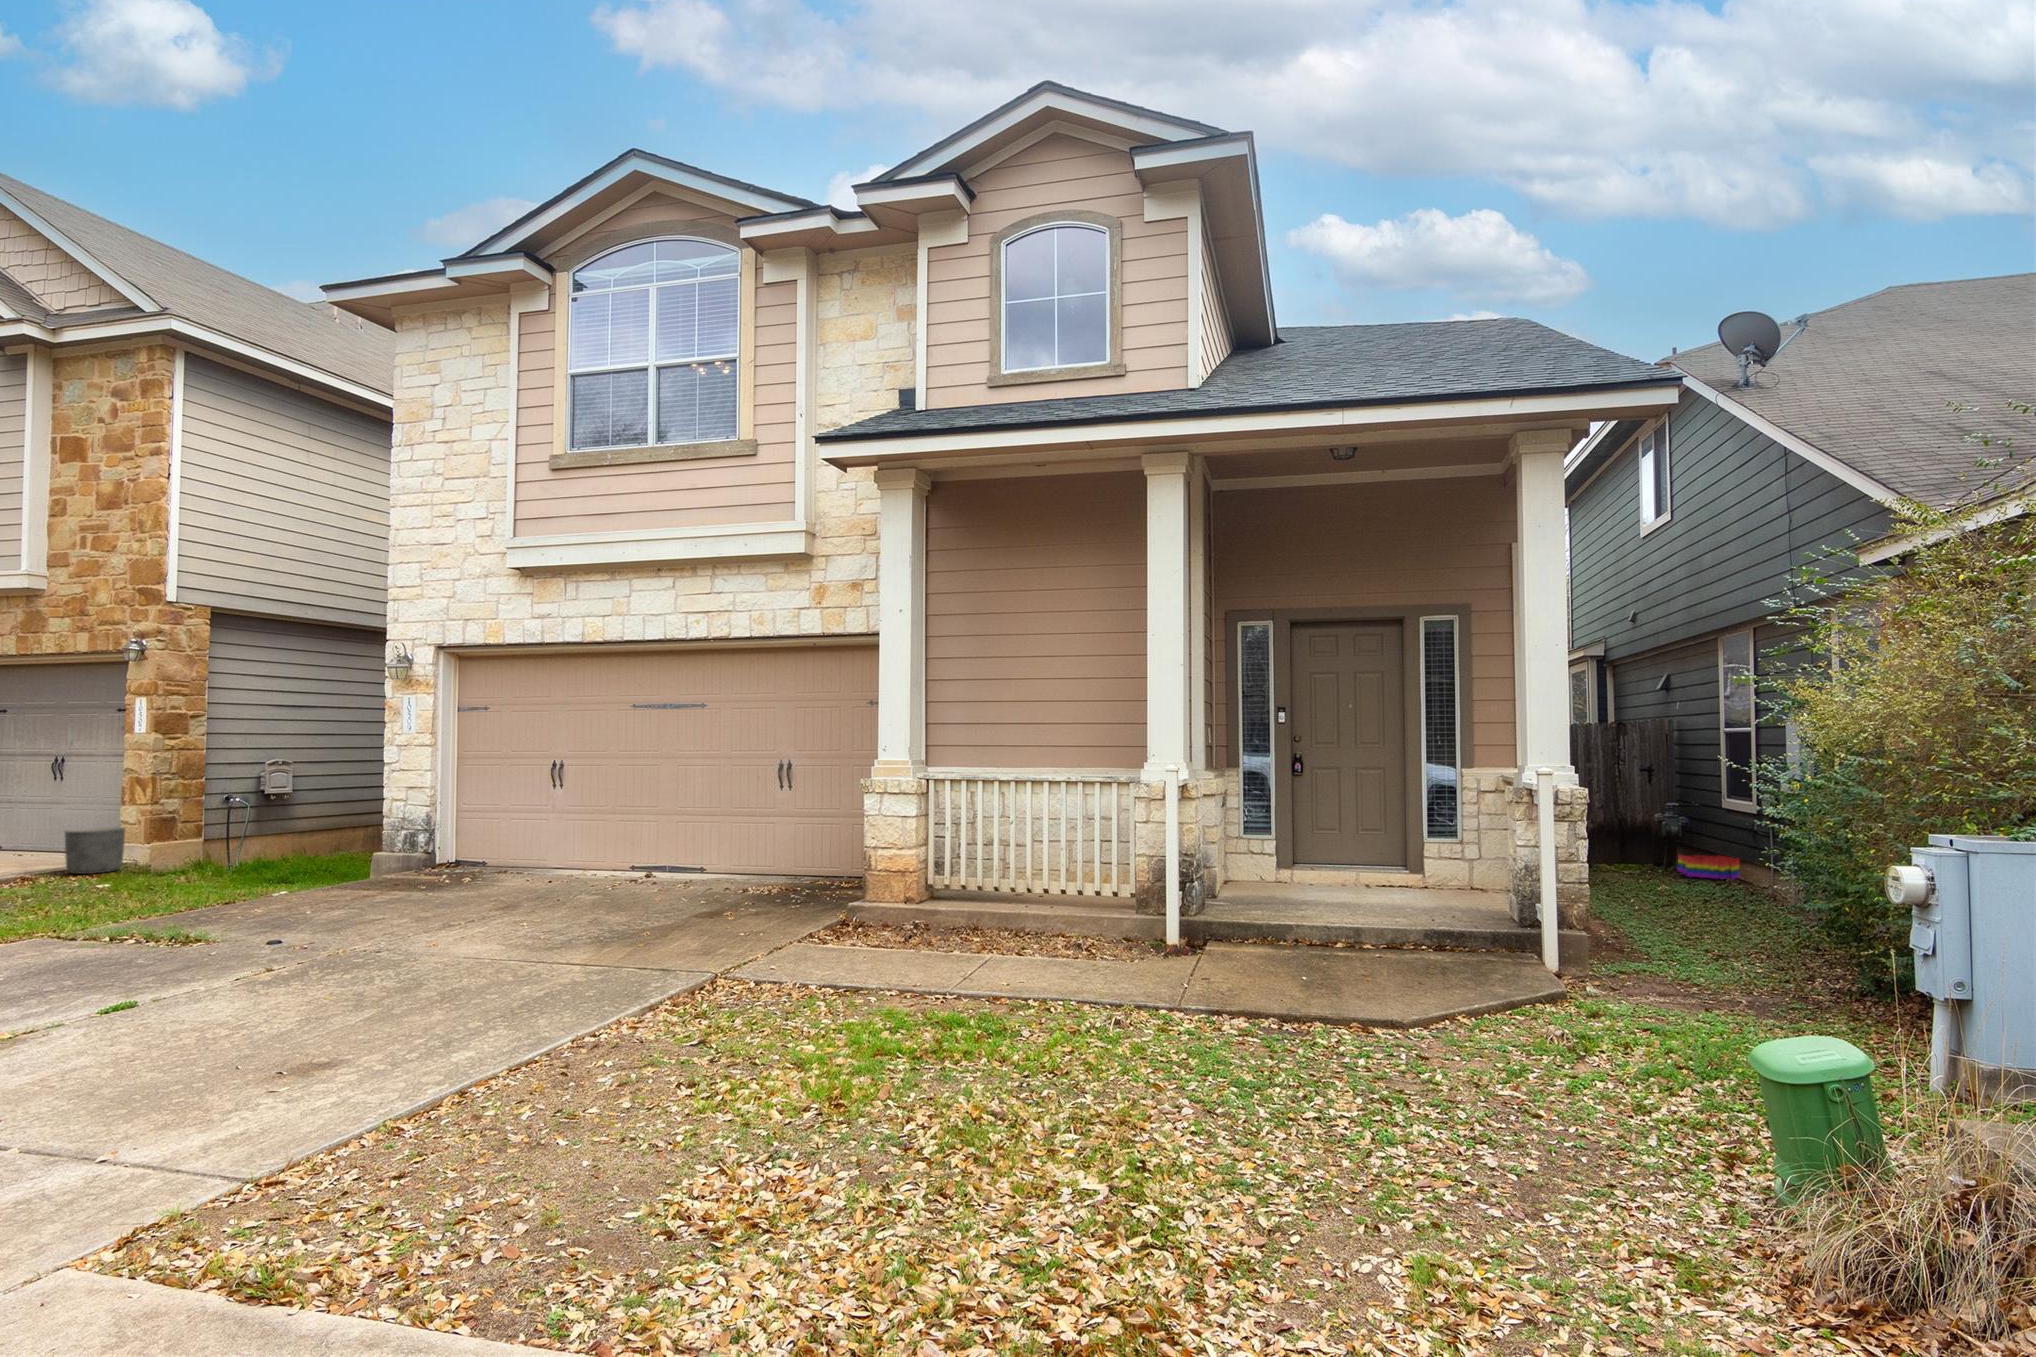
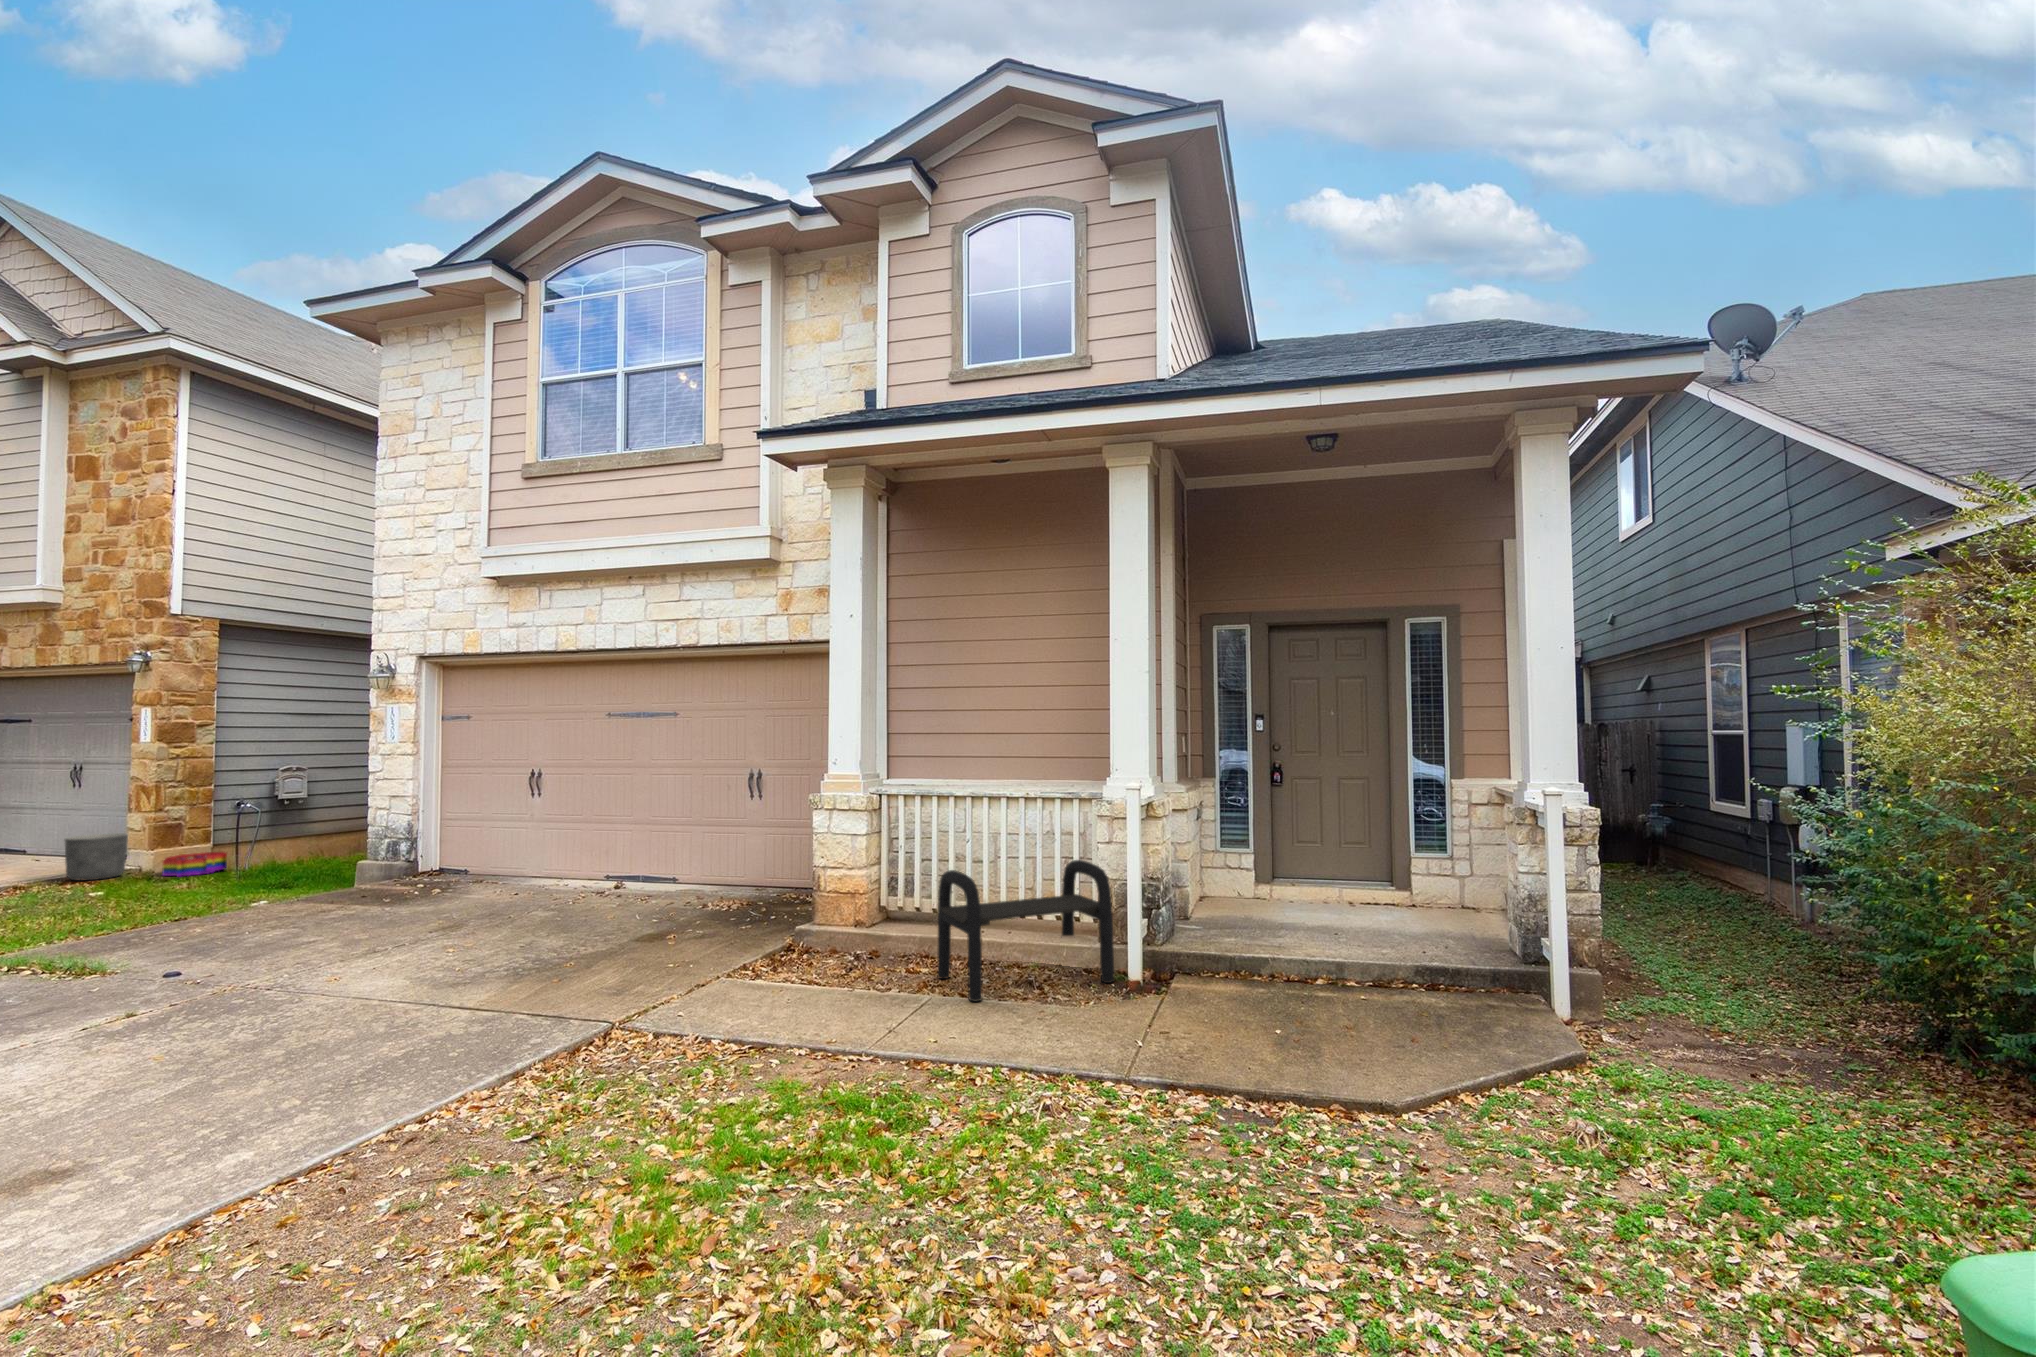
bench: none [991,839,1154,961] -> present [937,860,1114,1002]
storage bin: present [1677,855,1740,879] -> present [162,852,227,877]

